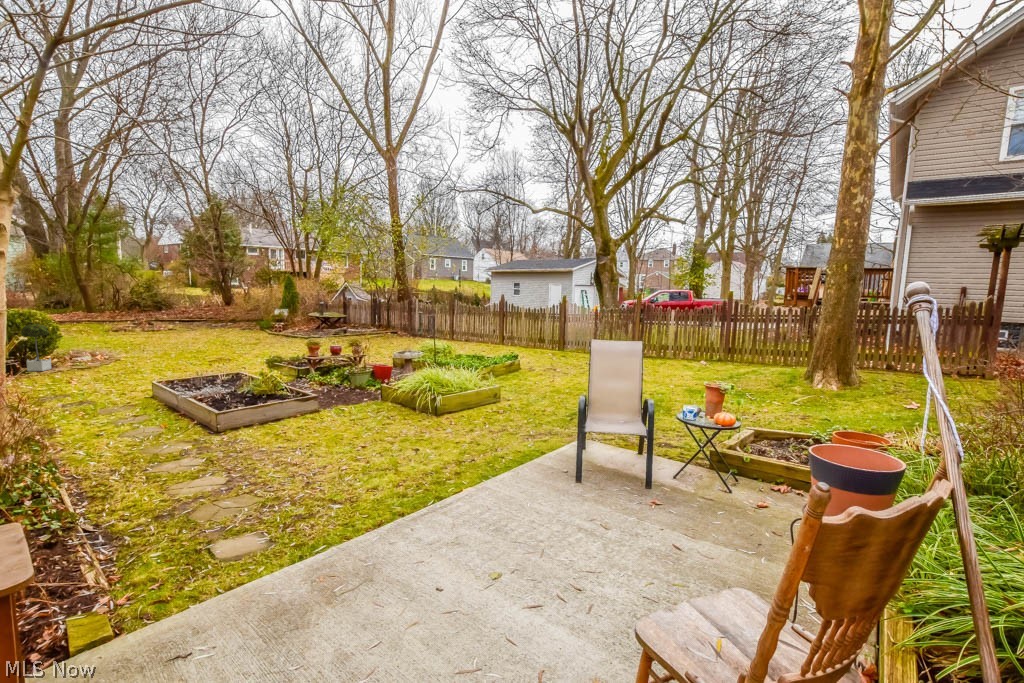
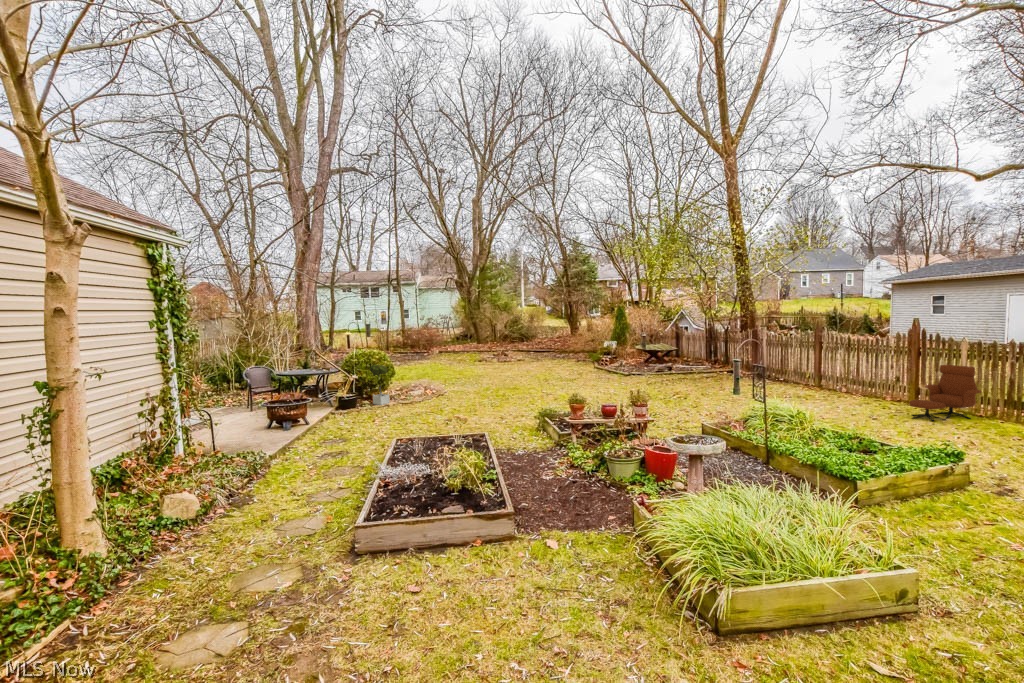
lounge chair: none [499,321,529,352] -> present [909,365,981,421]

